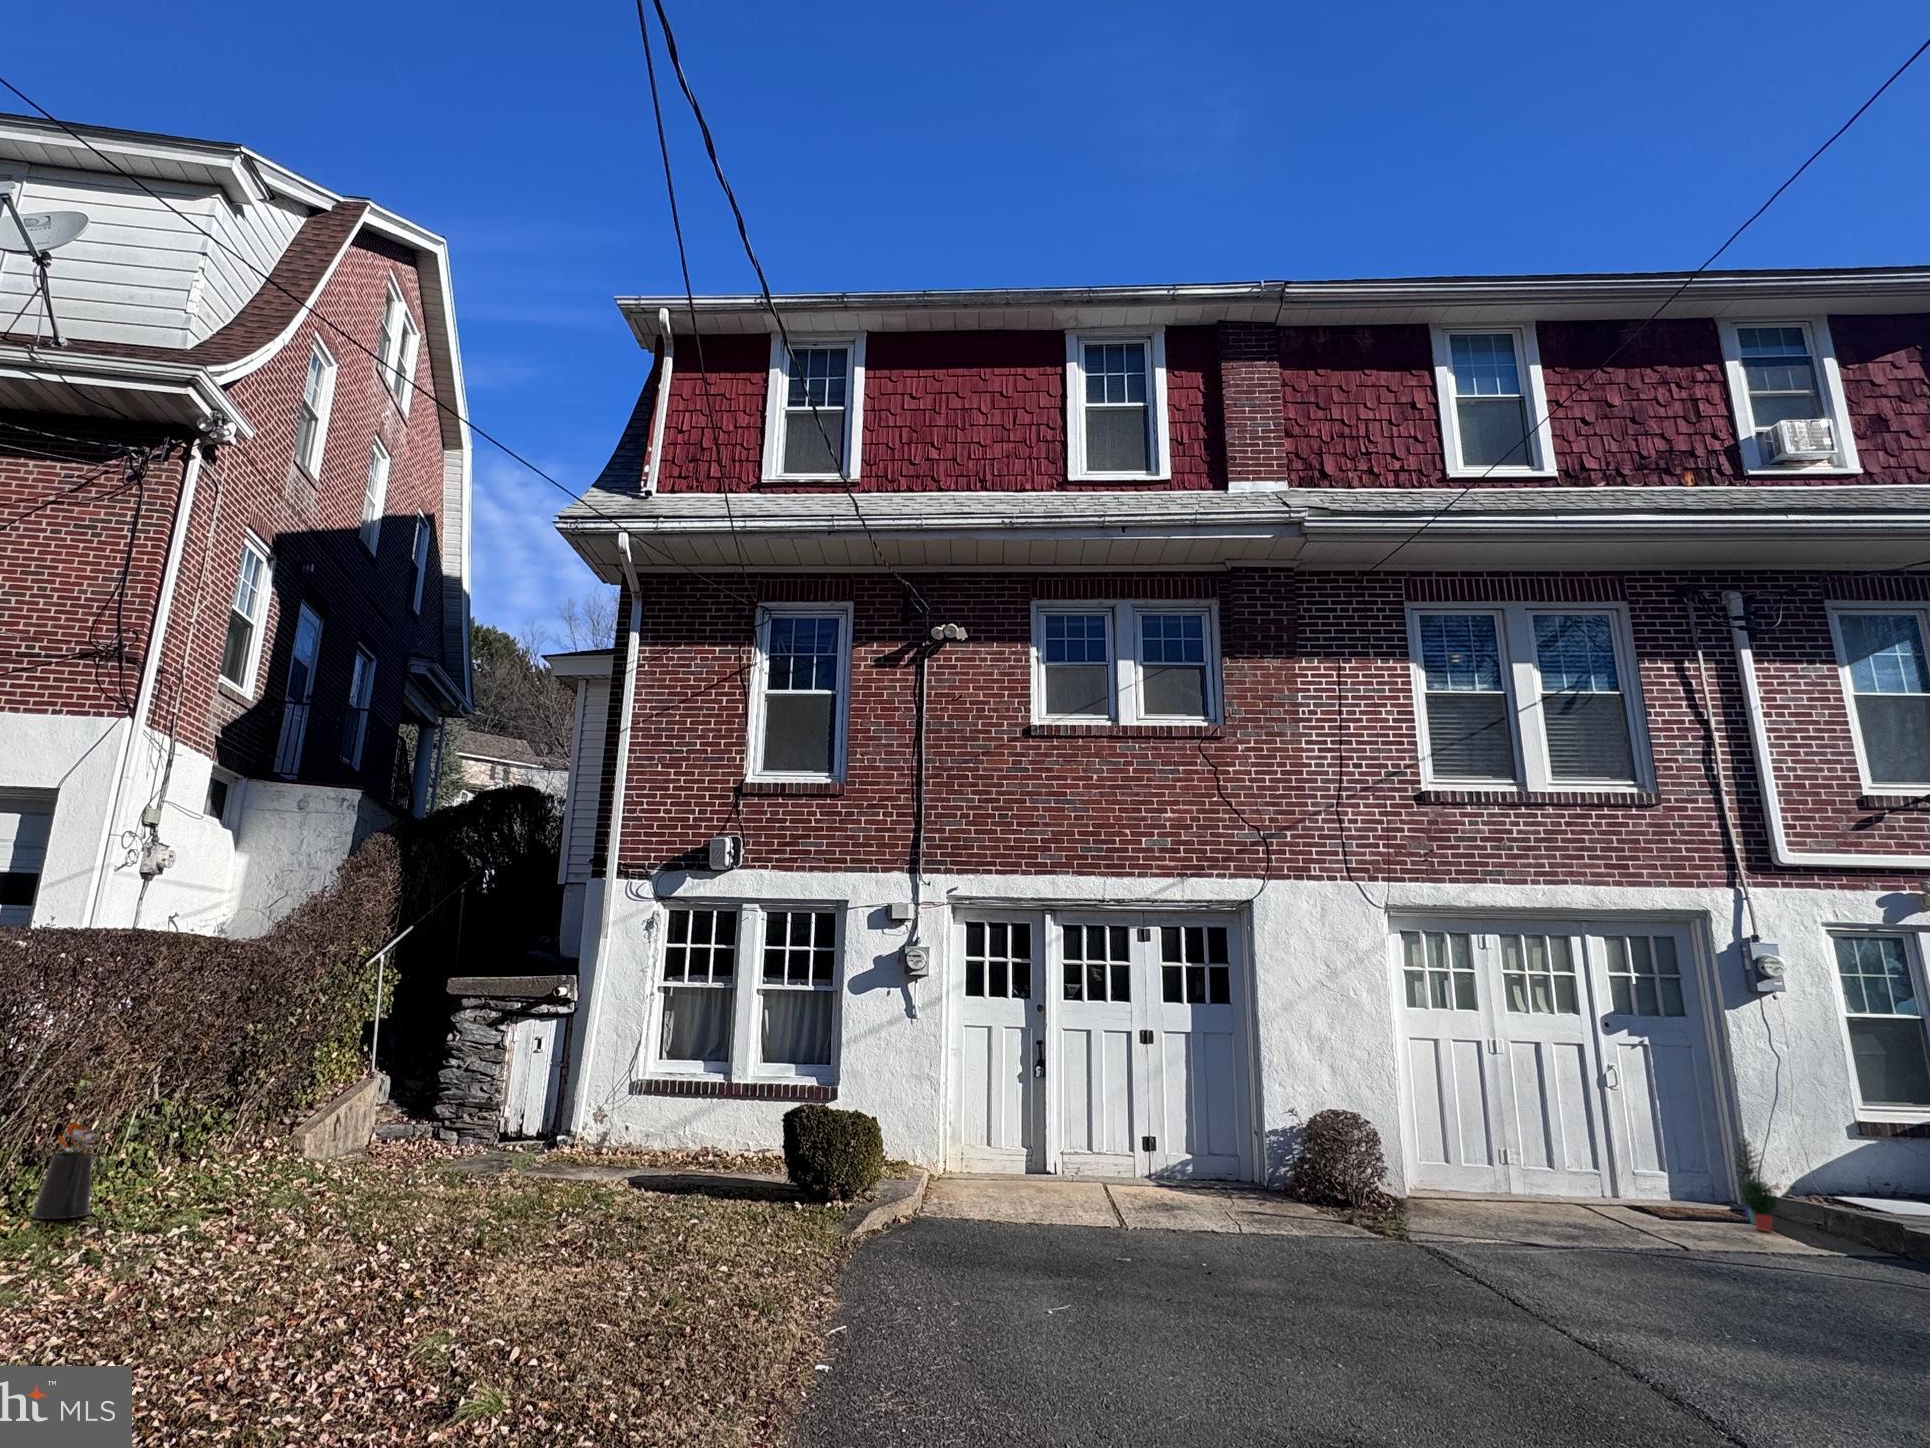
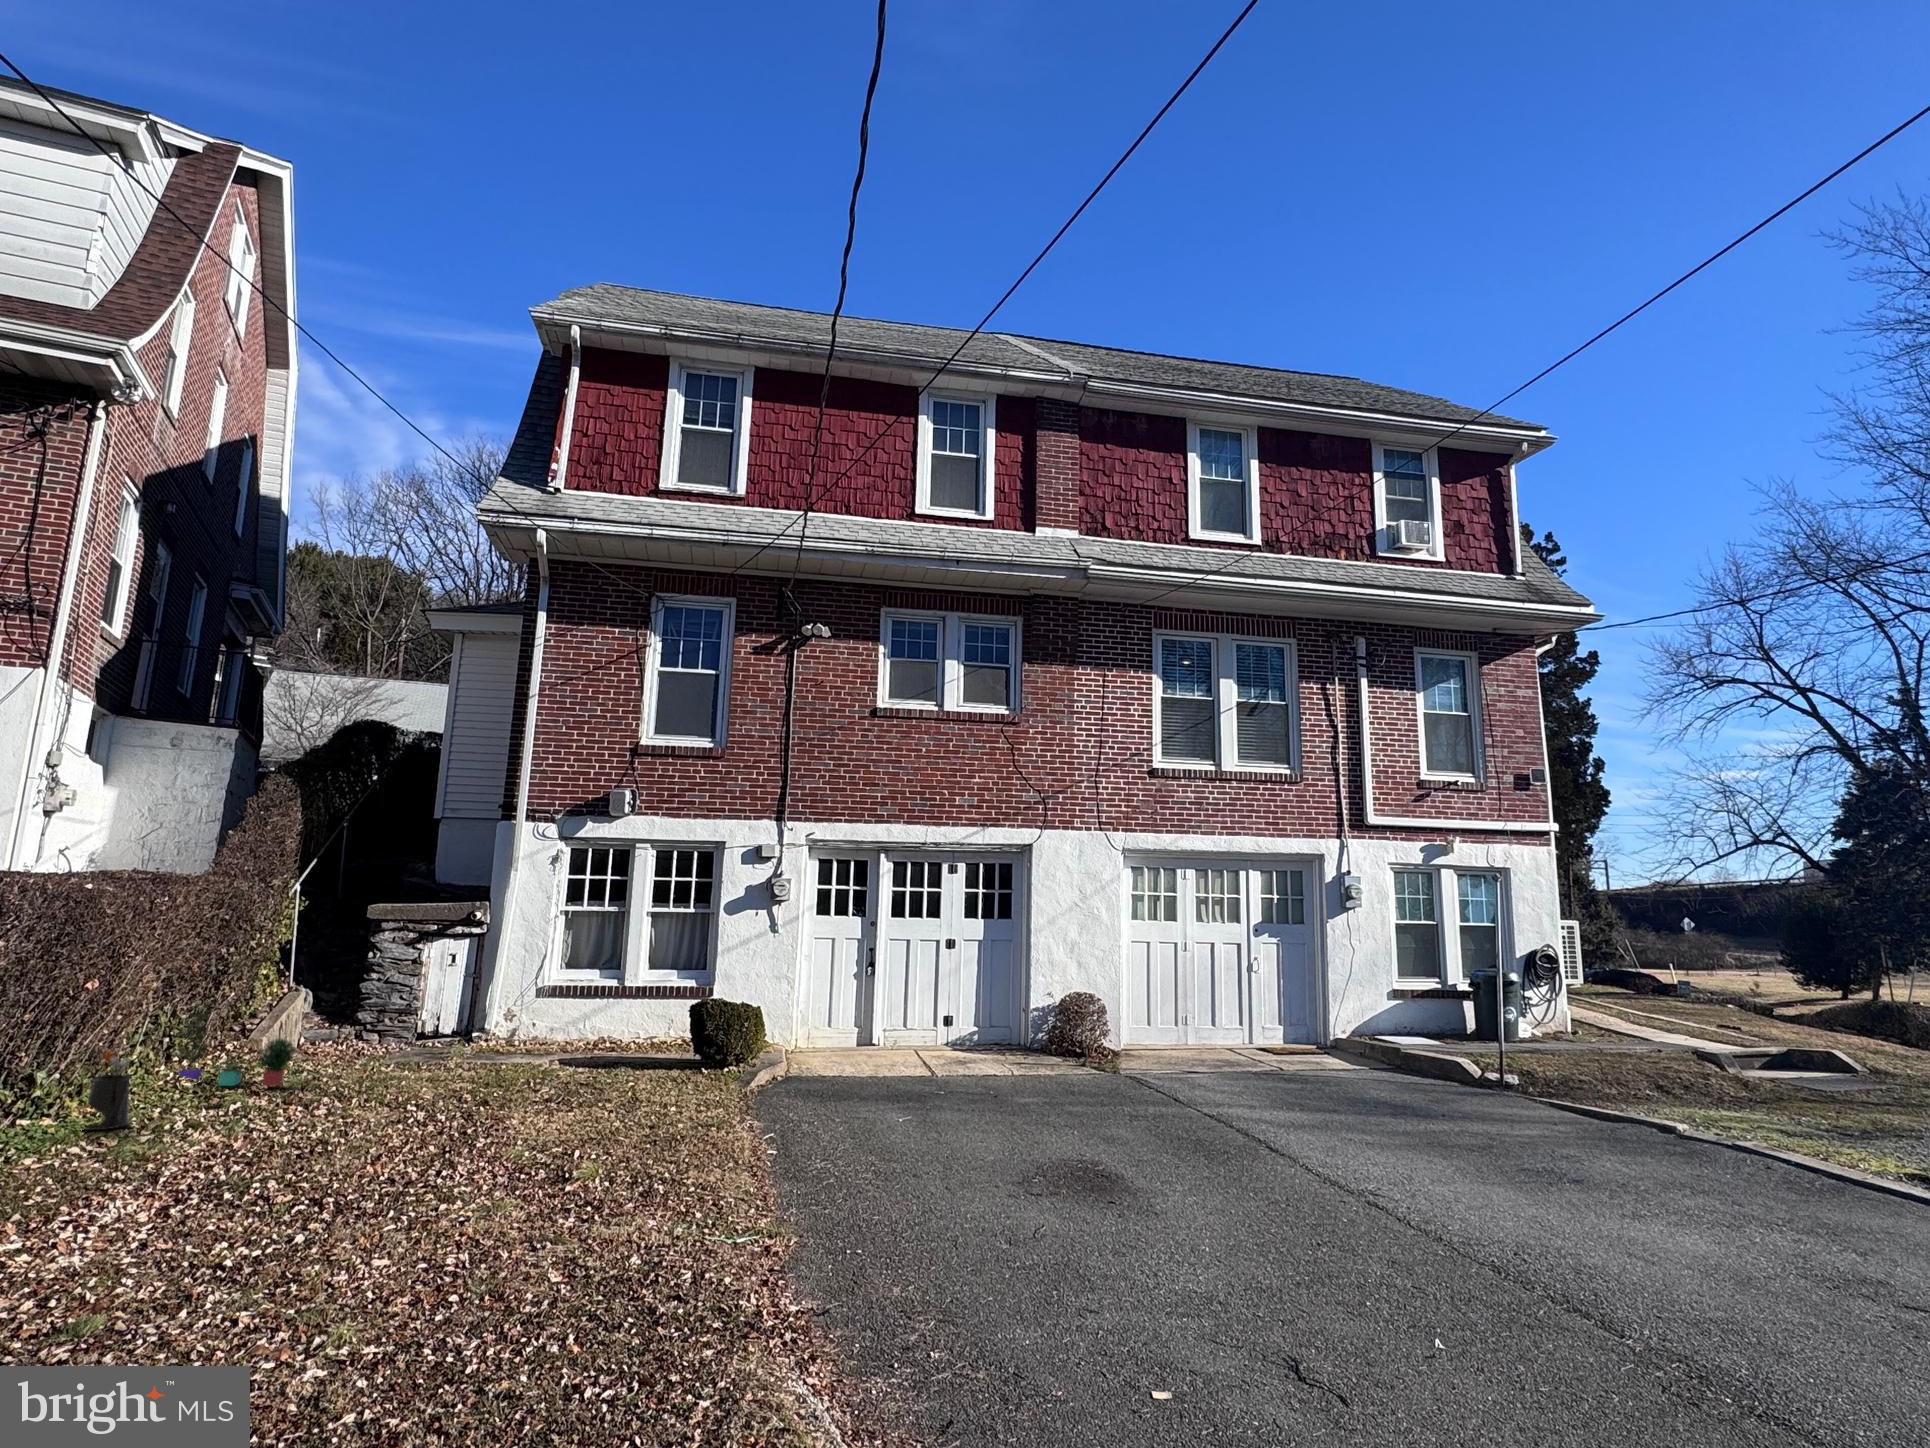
potted plant: present [1736,1138,1778,1231] -> present [179,1000,296,1086]

